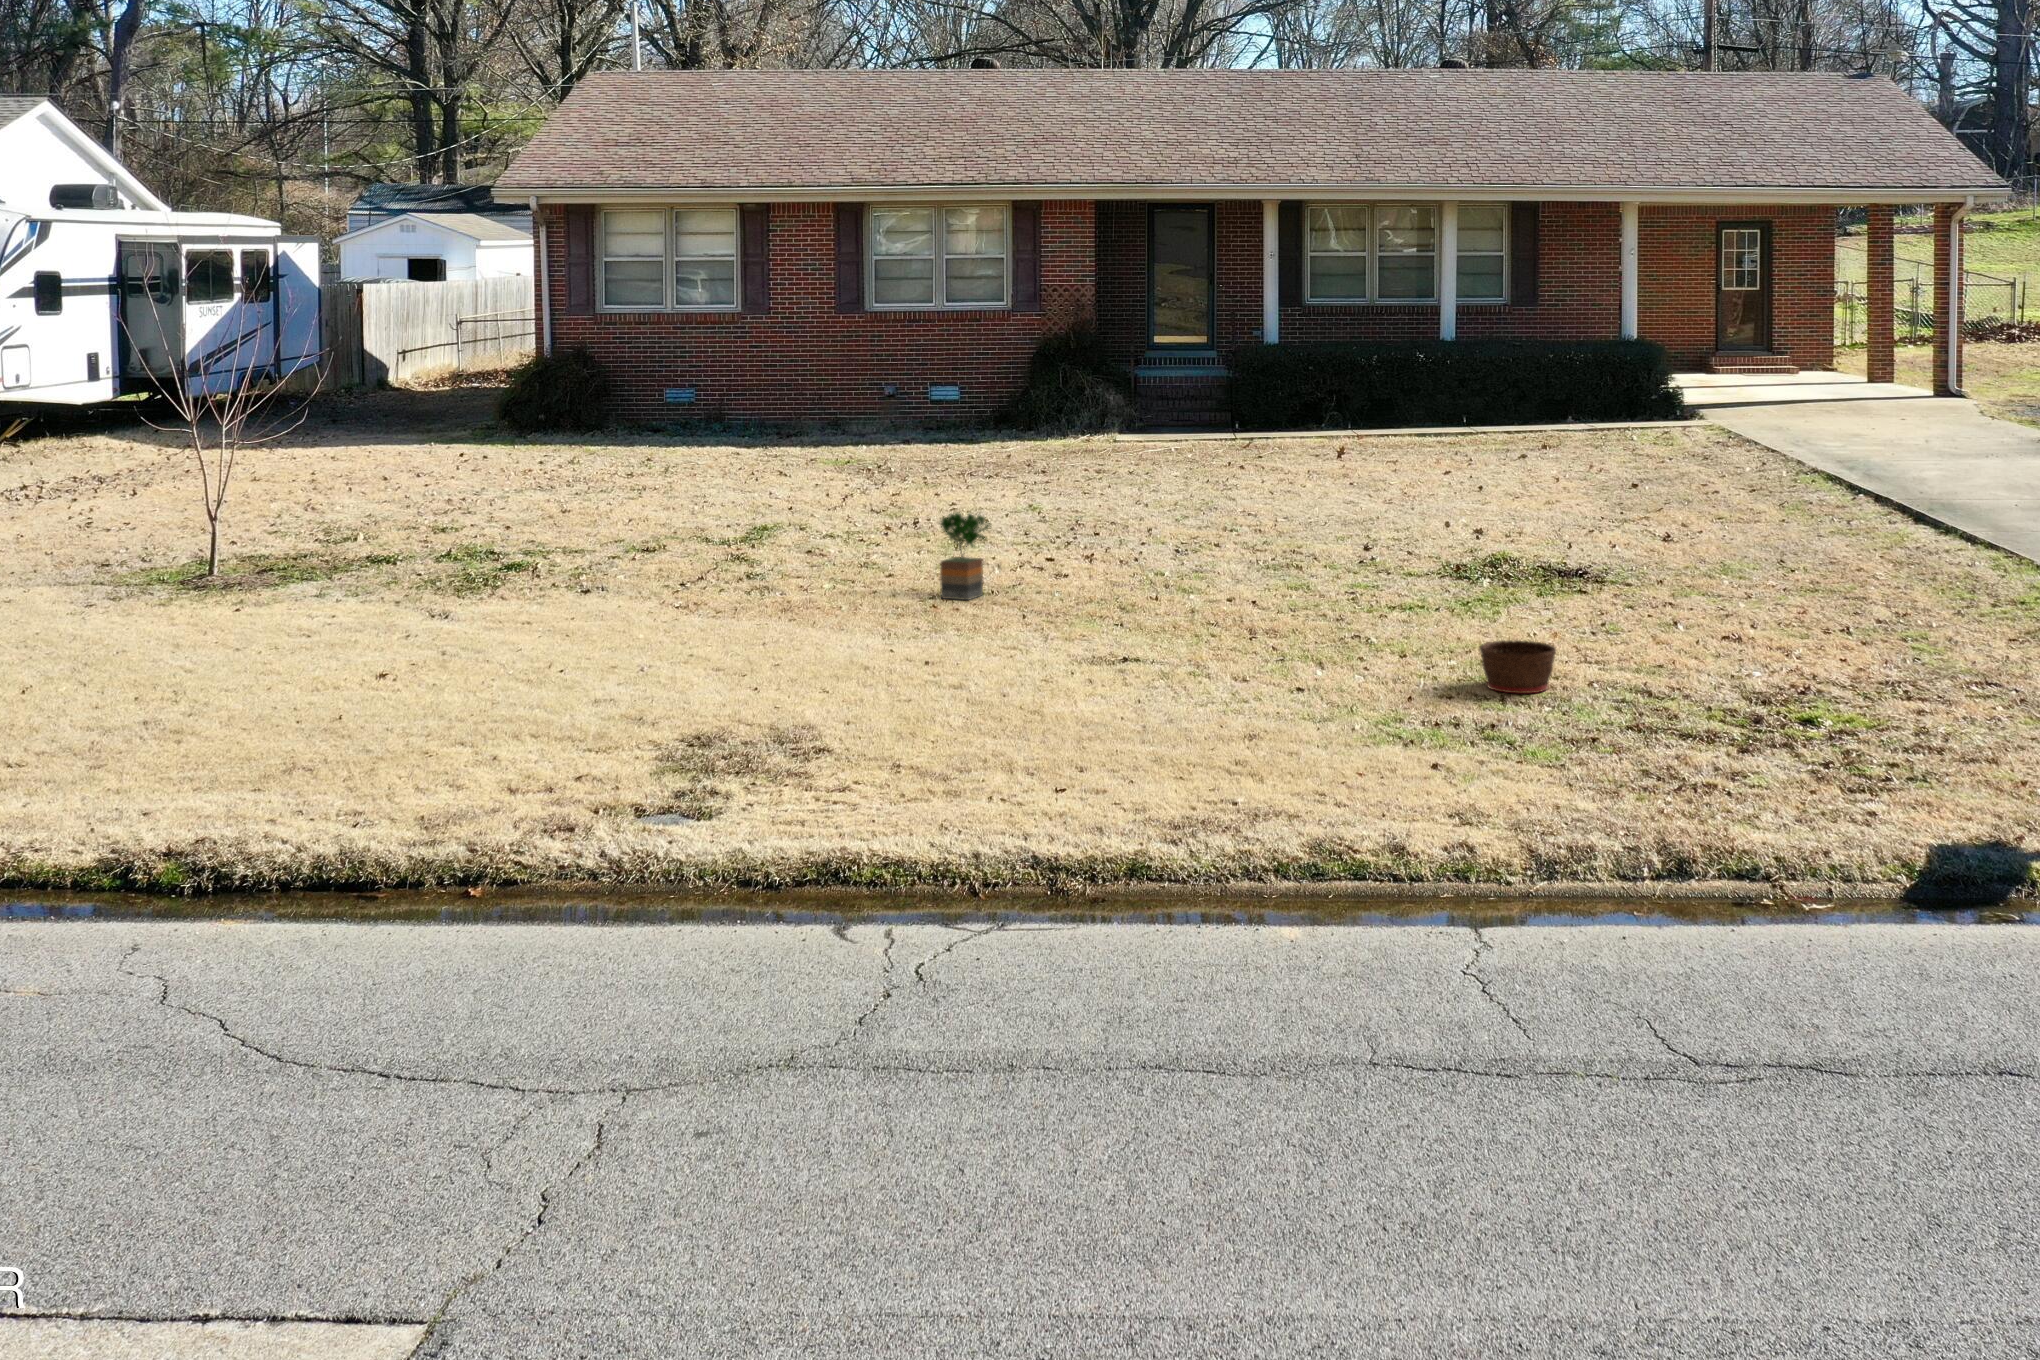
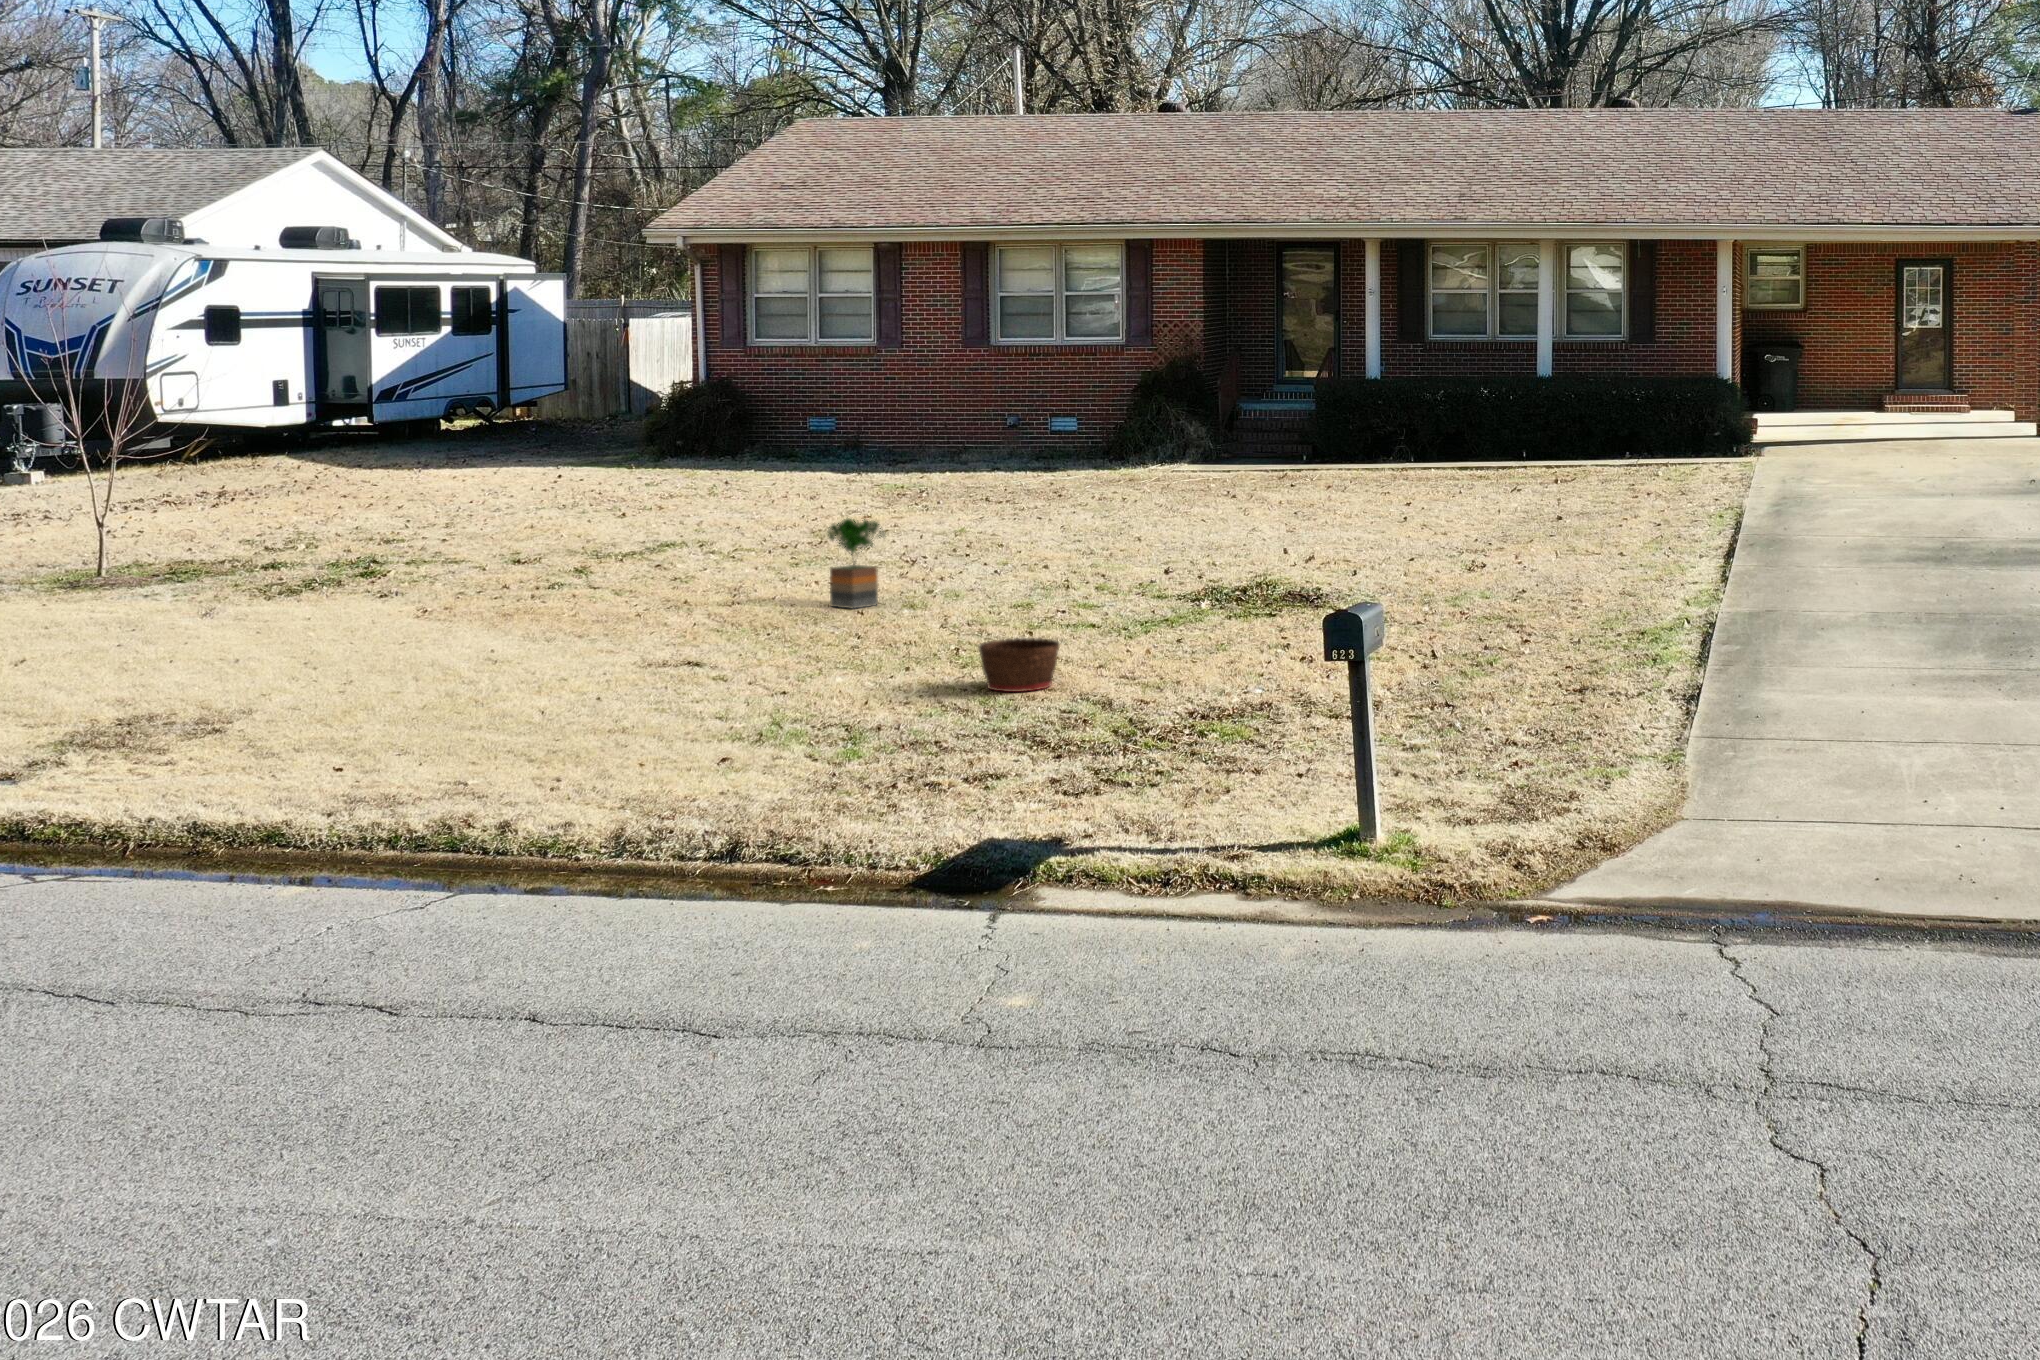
potted tree: present [940,513,991,600] -> present [828,518,886,609]

